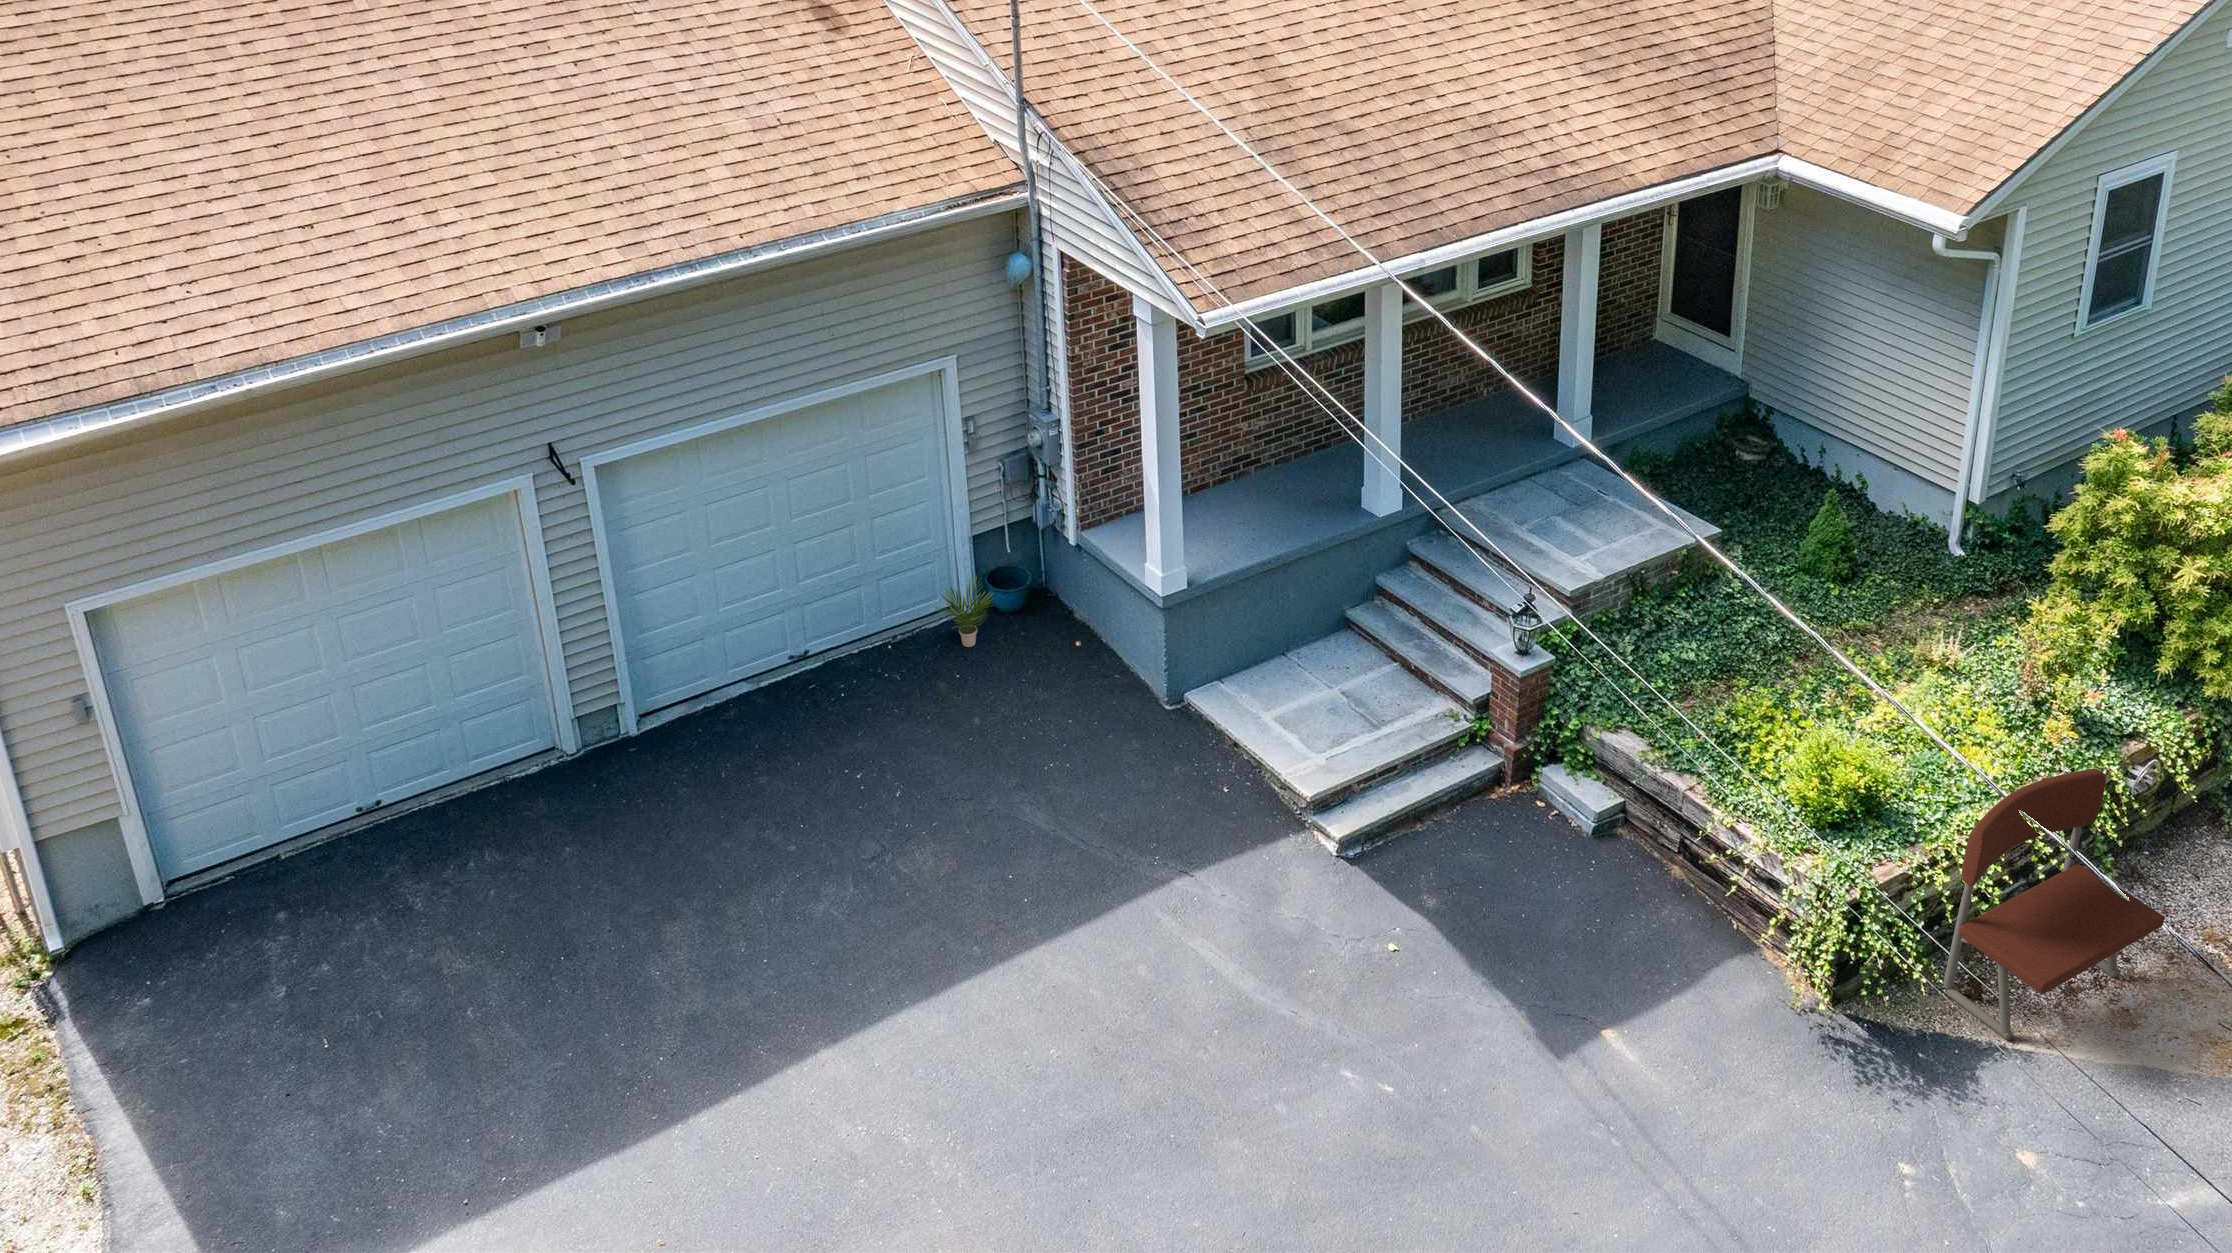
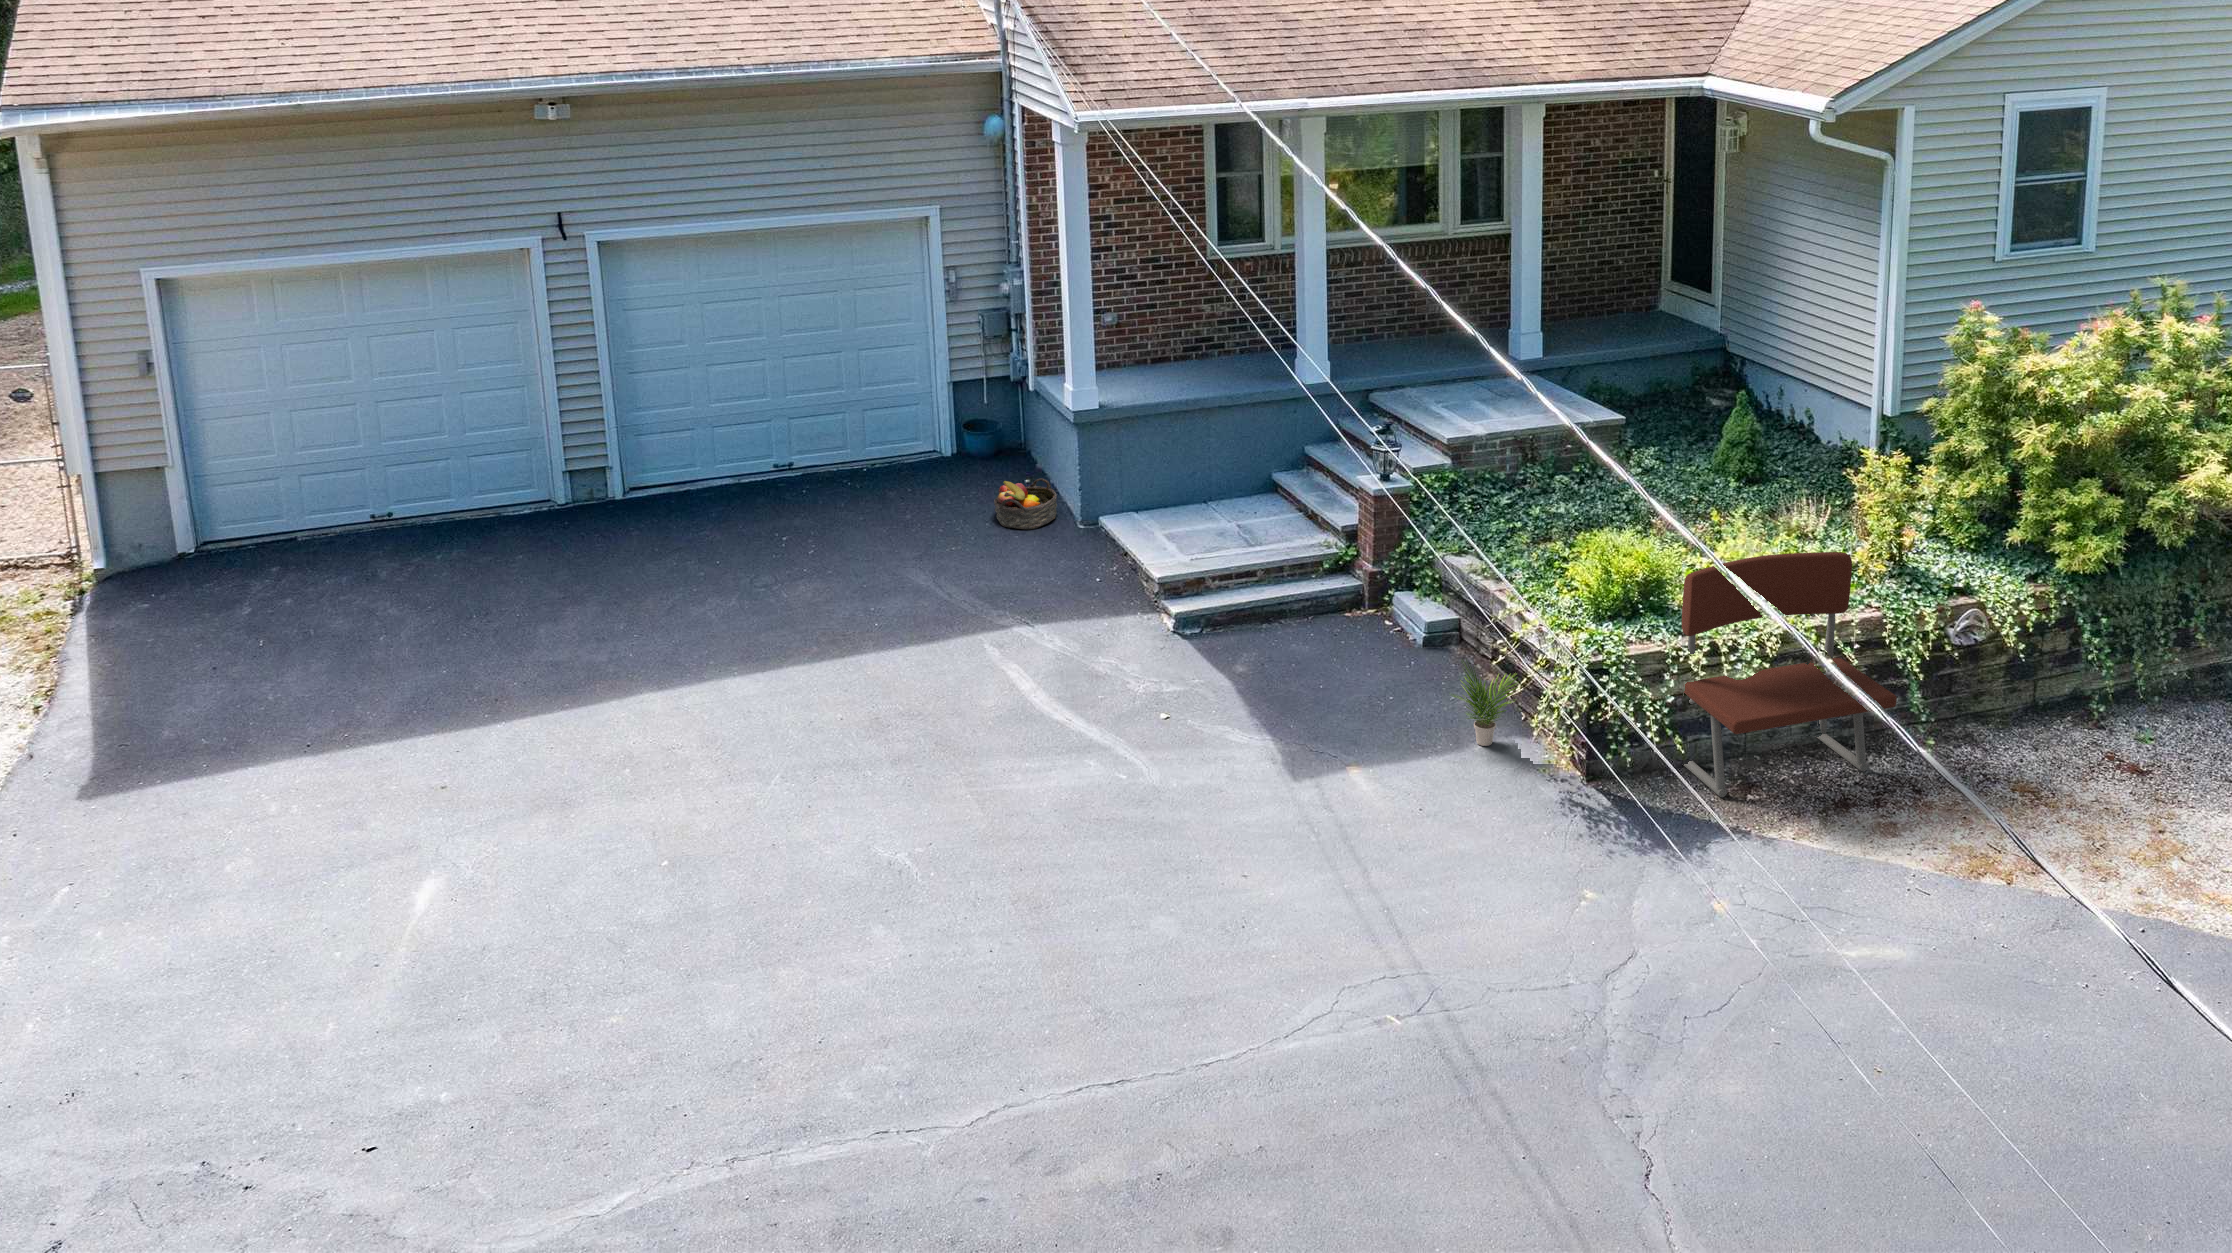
potted plant: present [938,576,996,647] -> present [1454,660,1518,746]
basket: none [1061,648,1129,715] -> present [994,478,1057,529]

